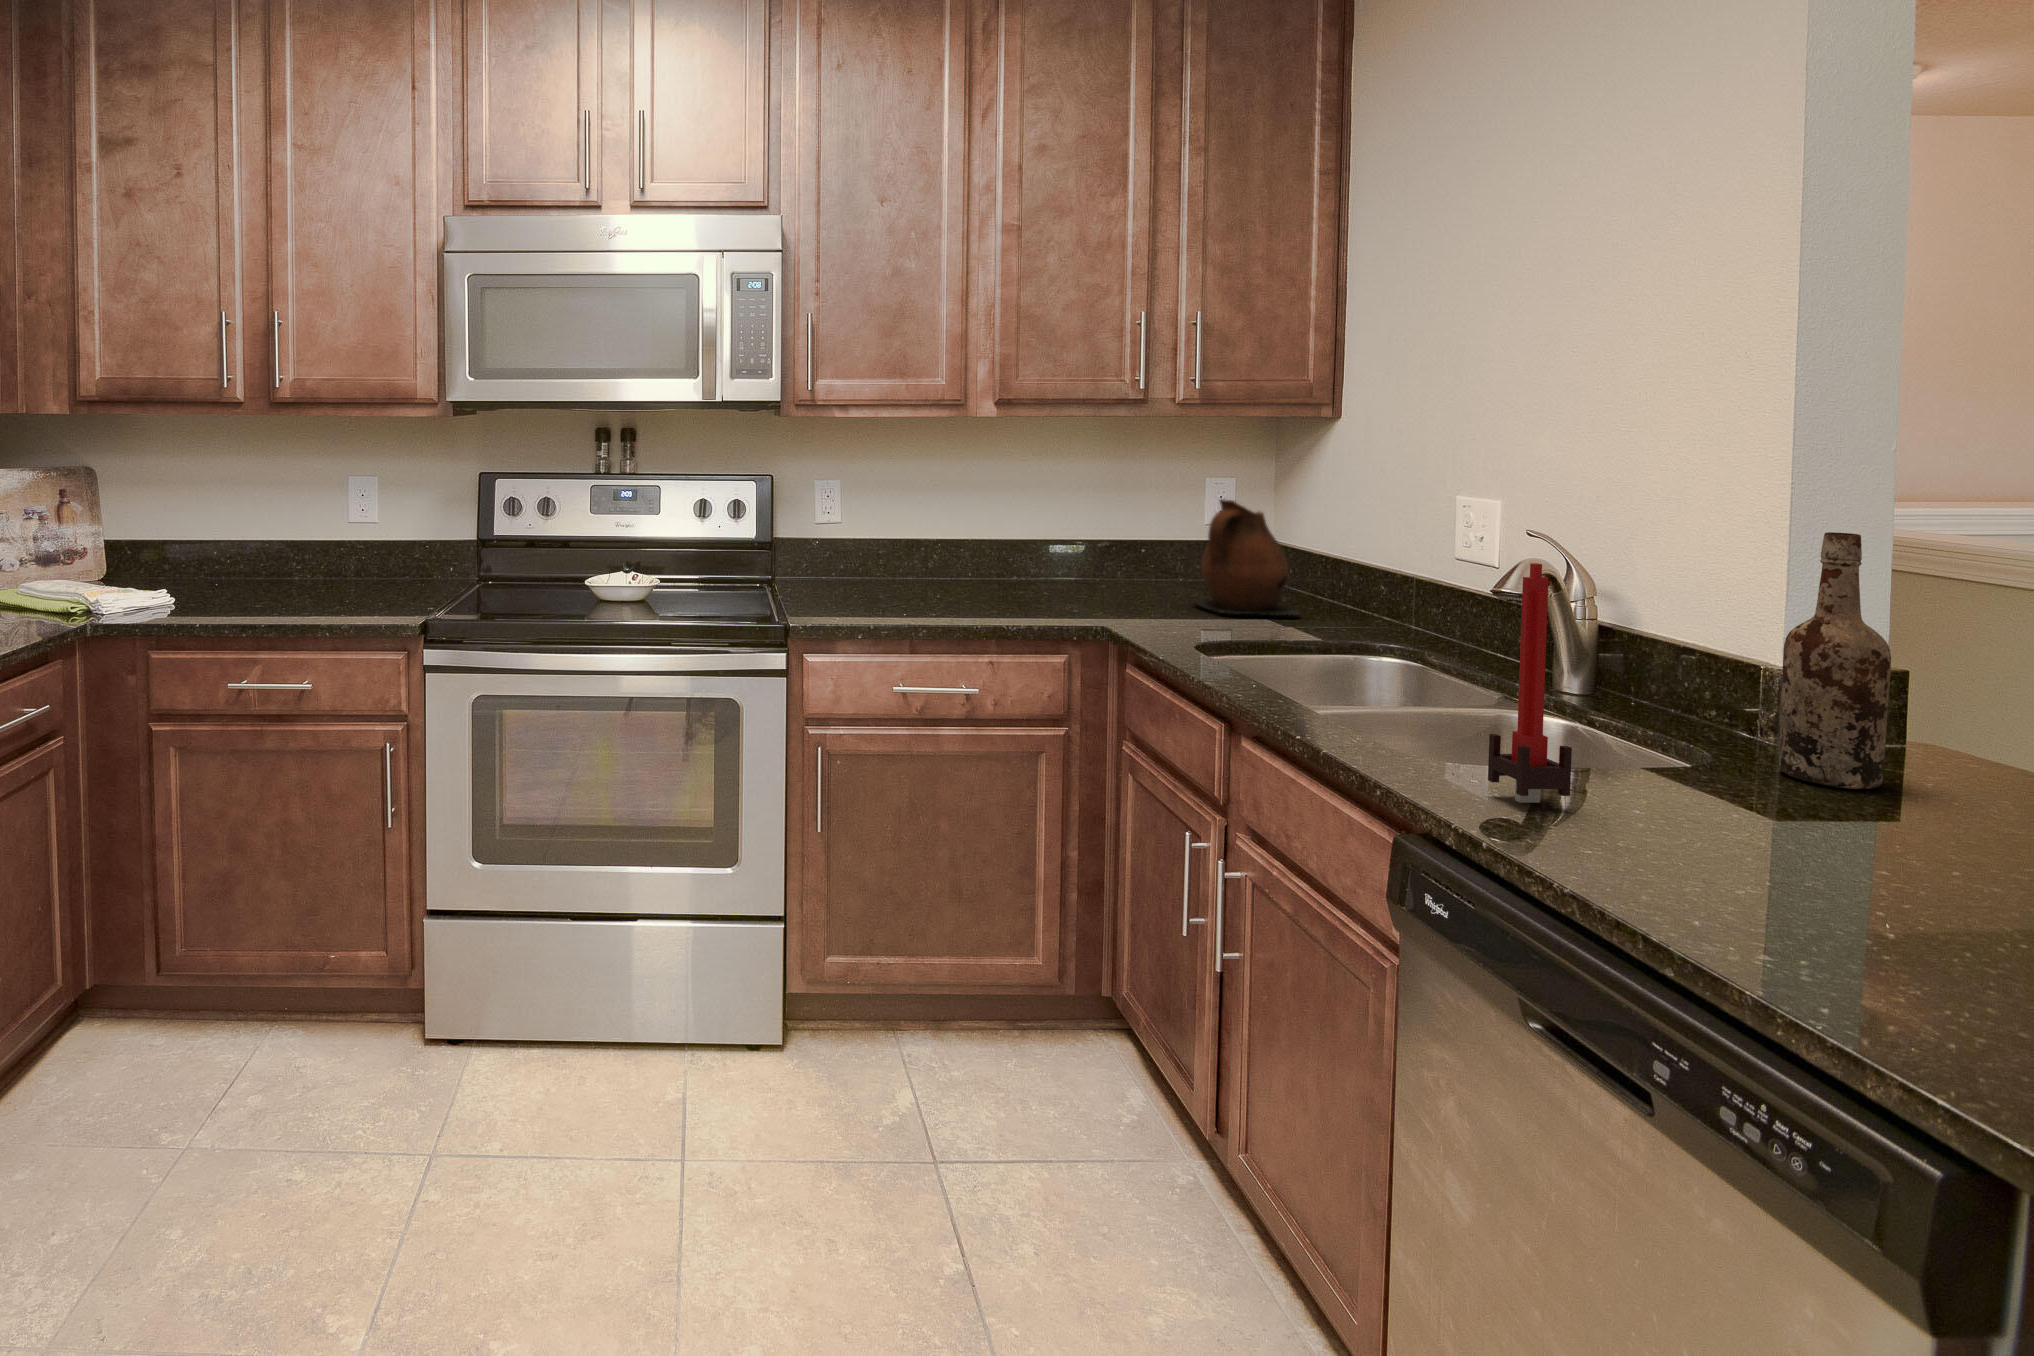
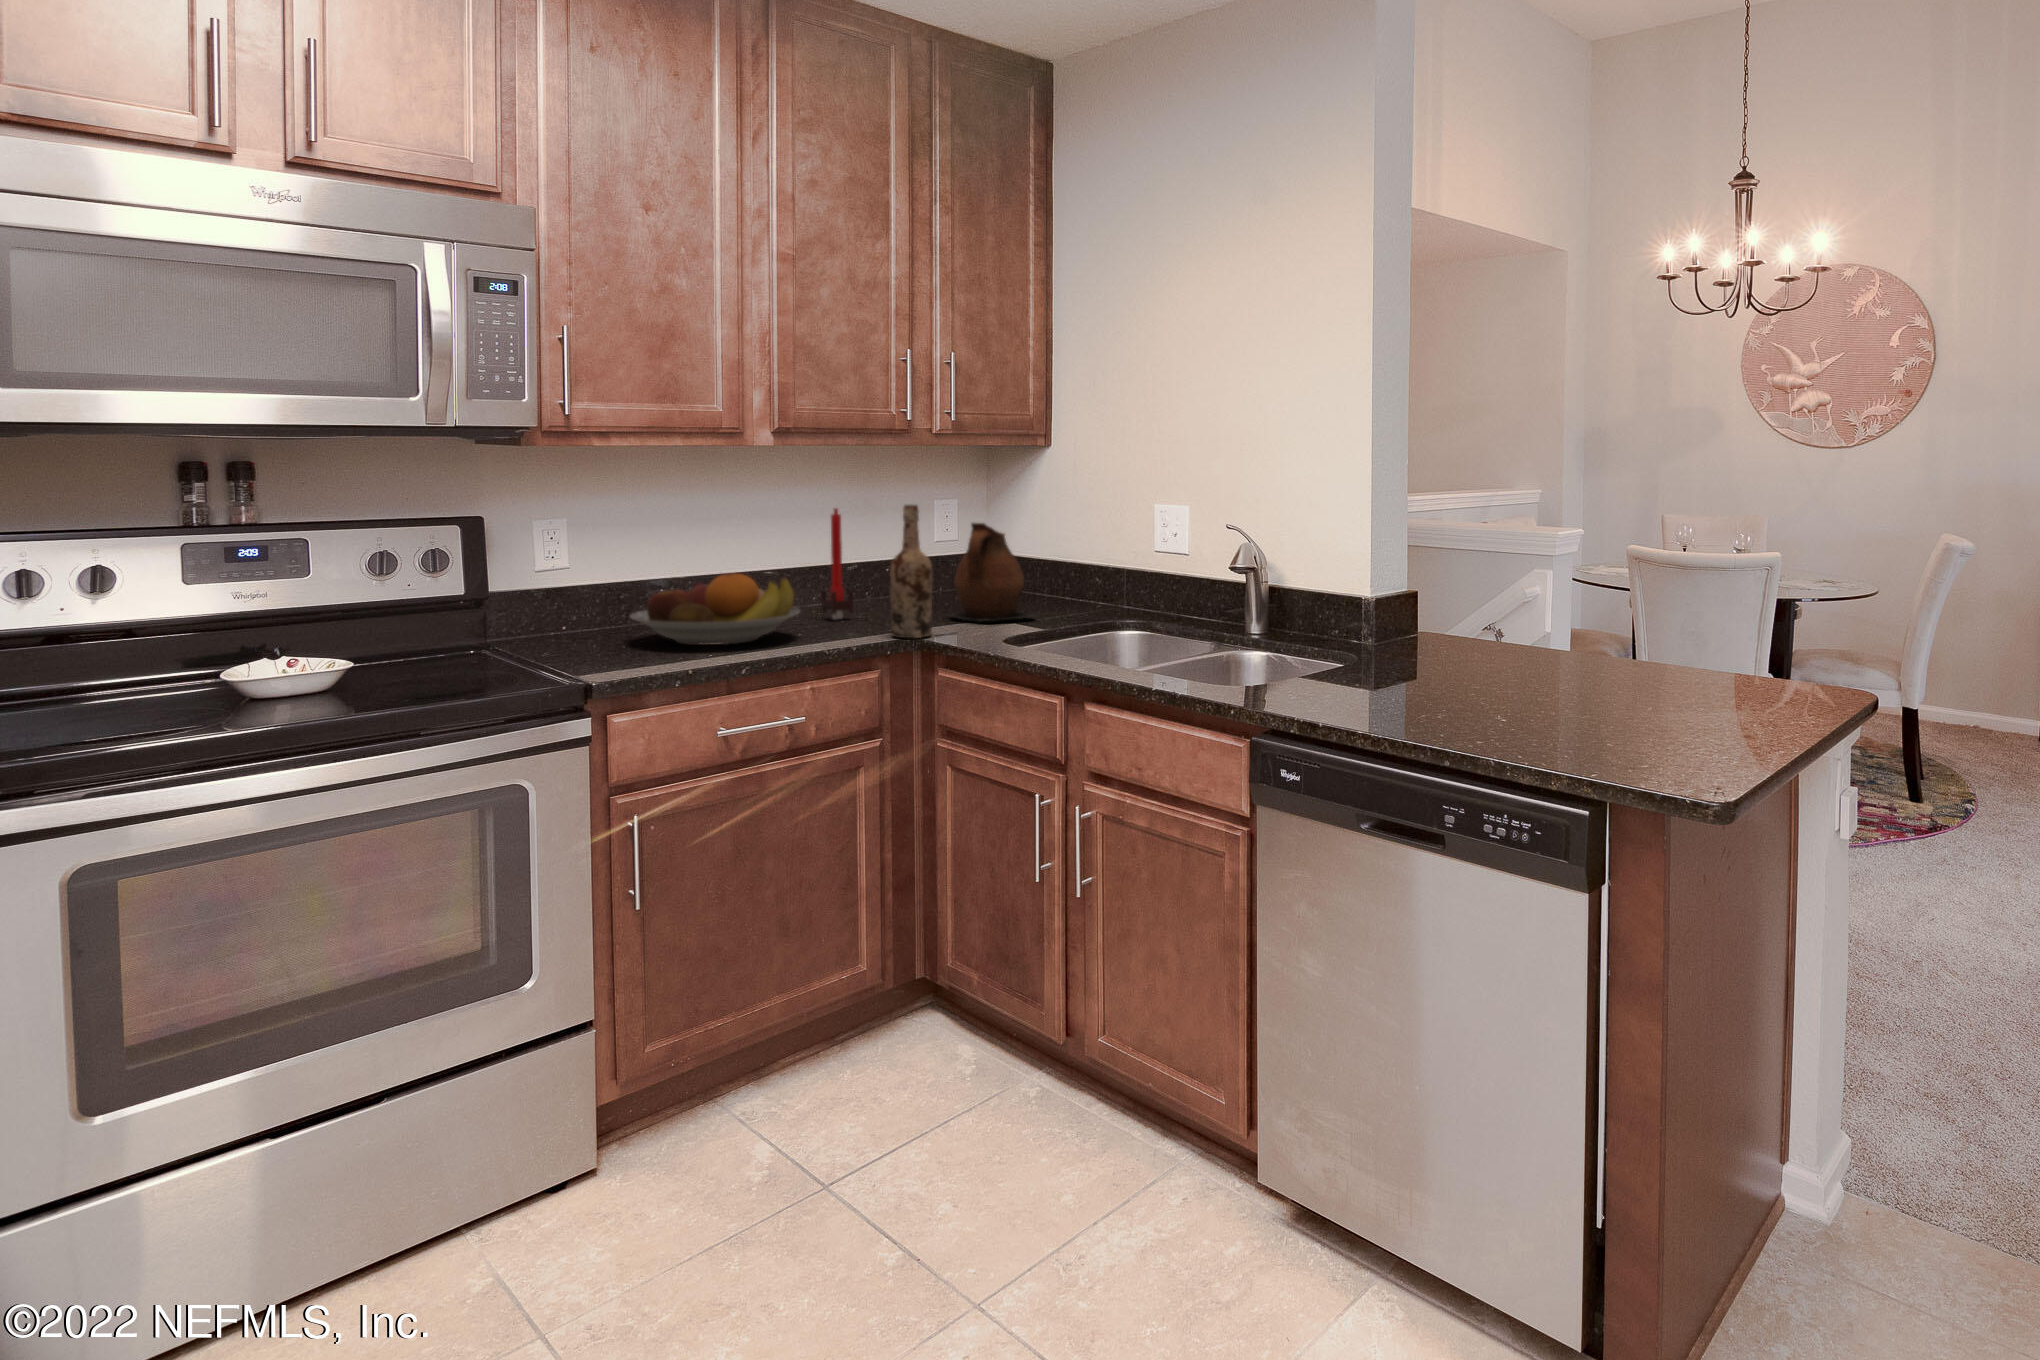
wine bottle: present [1779,532,1891,789] -> present [890,505,932,638]
fruit bowl: none [854,540,1009,608] -> present [630,573,800,645]
candle: present [1488,563,1572,803] -> present [821,508,853,619]

